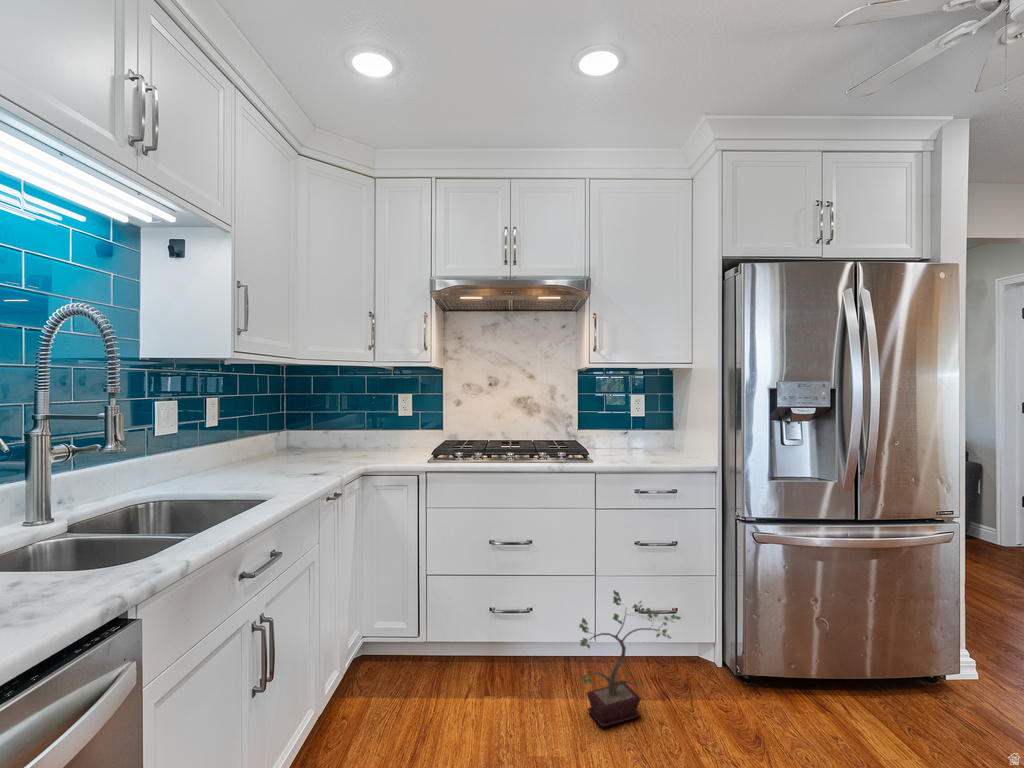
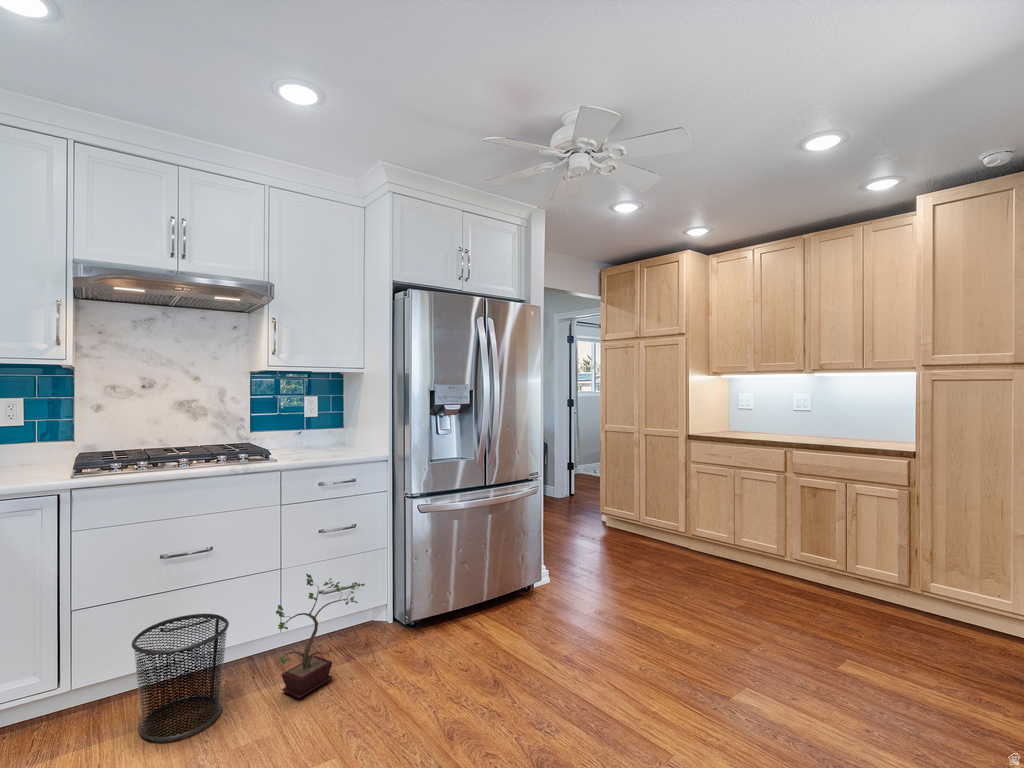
waste bin: none [459,602,538,724] -> present [131,614,229,741]

